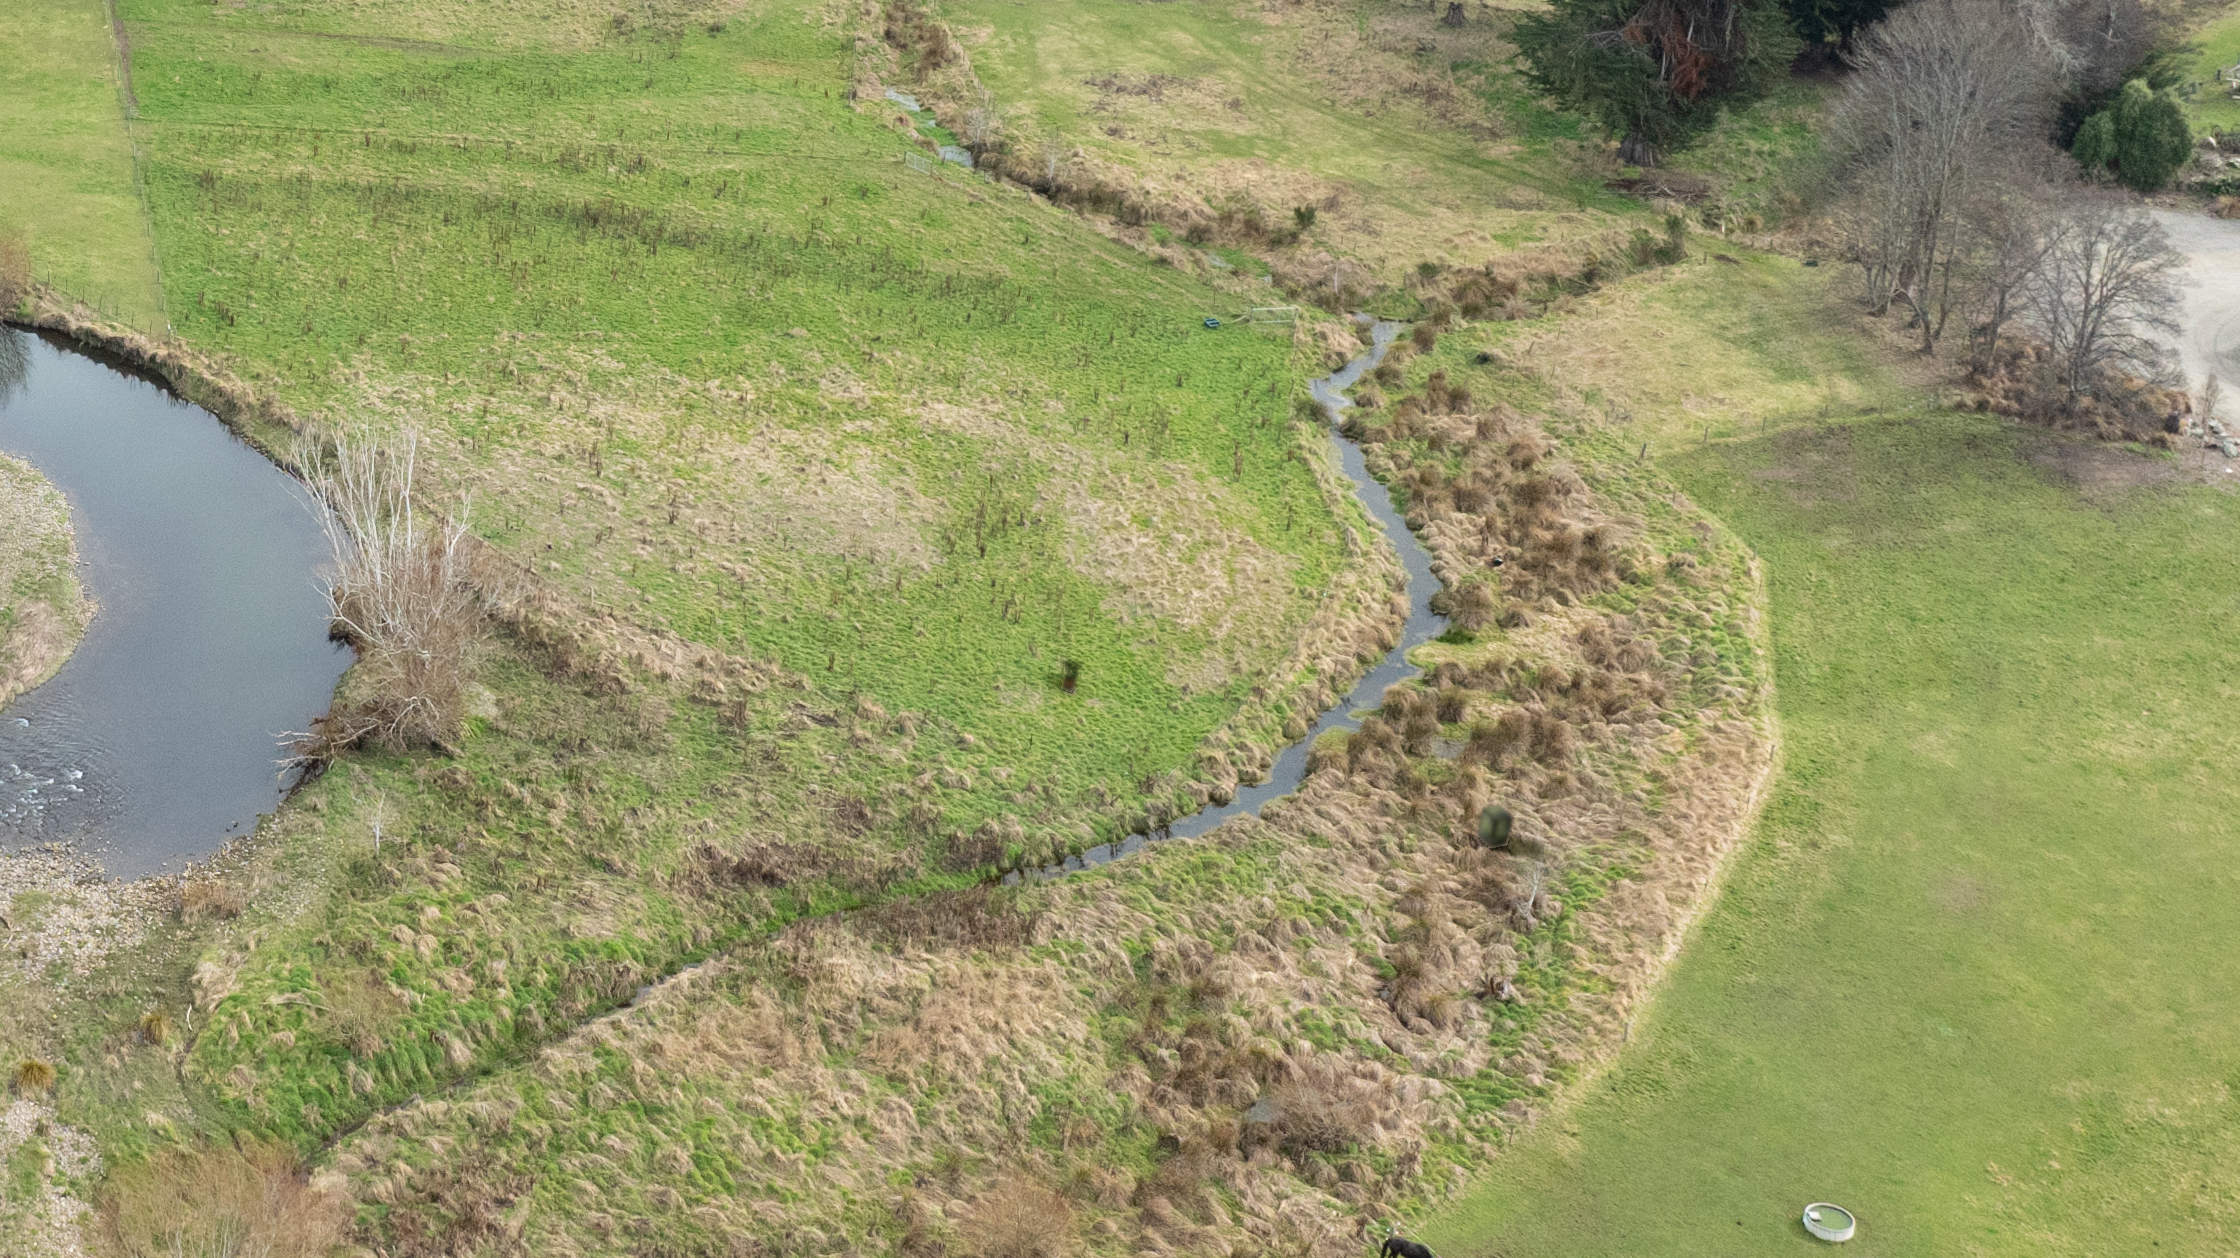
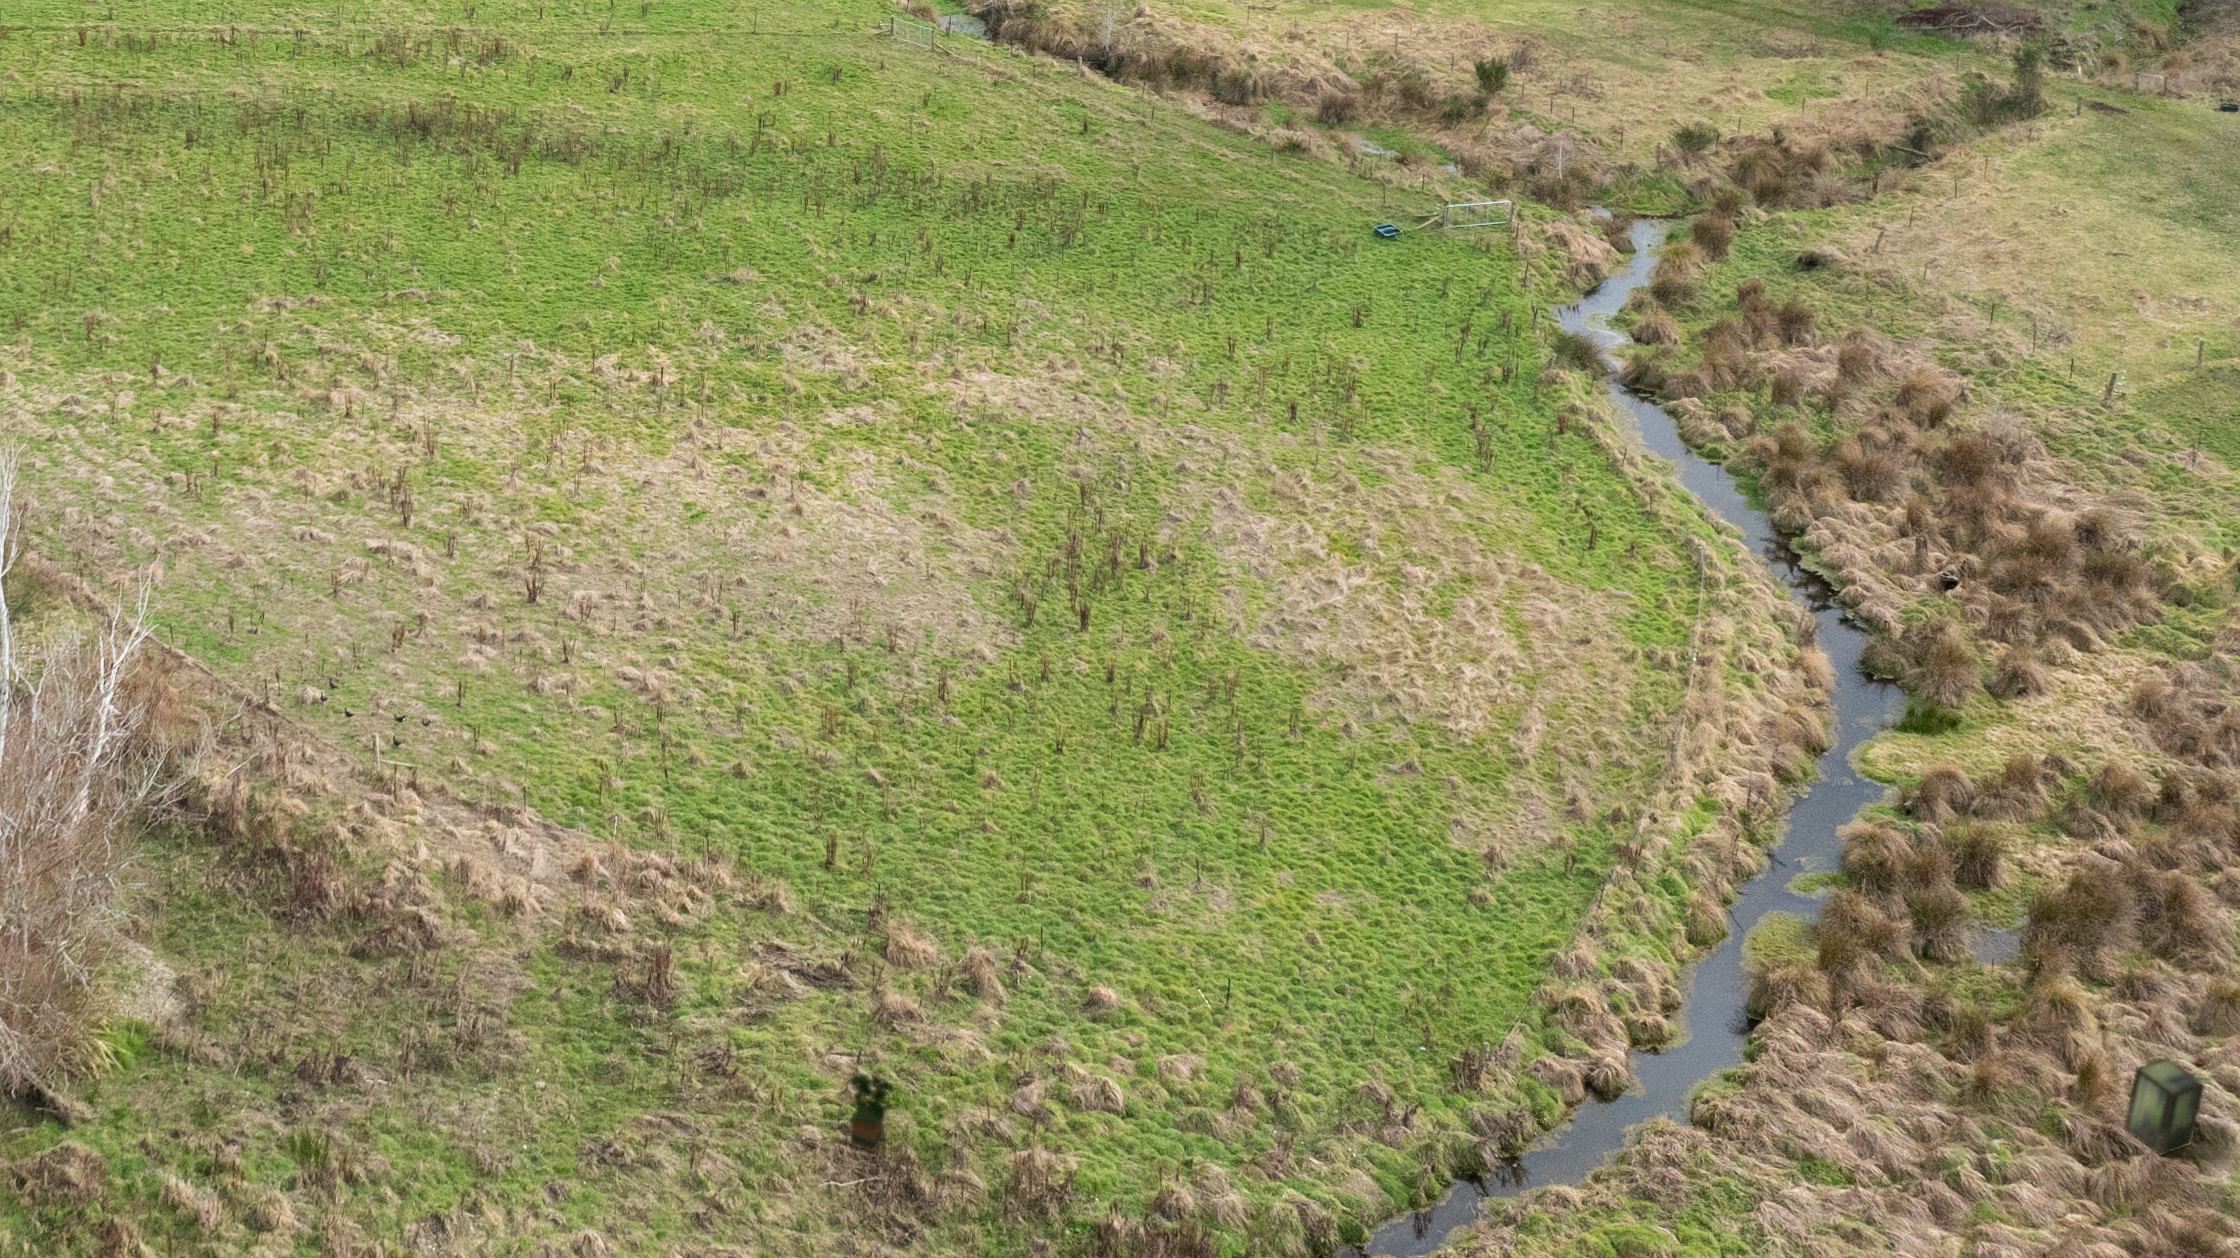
potted tree: present [1061,660,1082,692] -> present [849,1075,894,1152]

